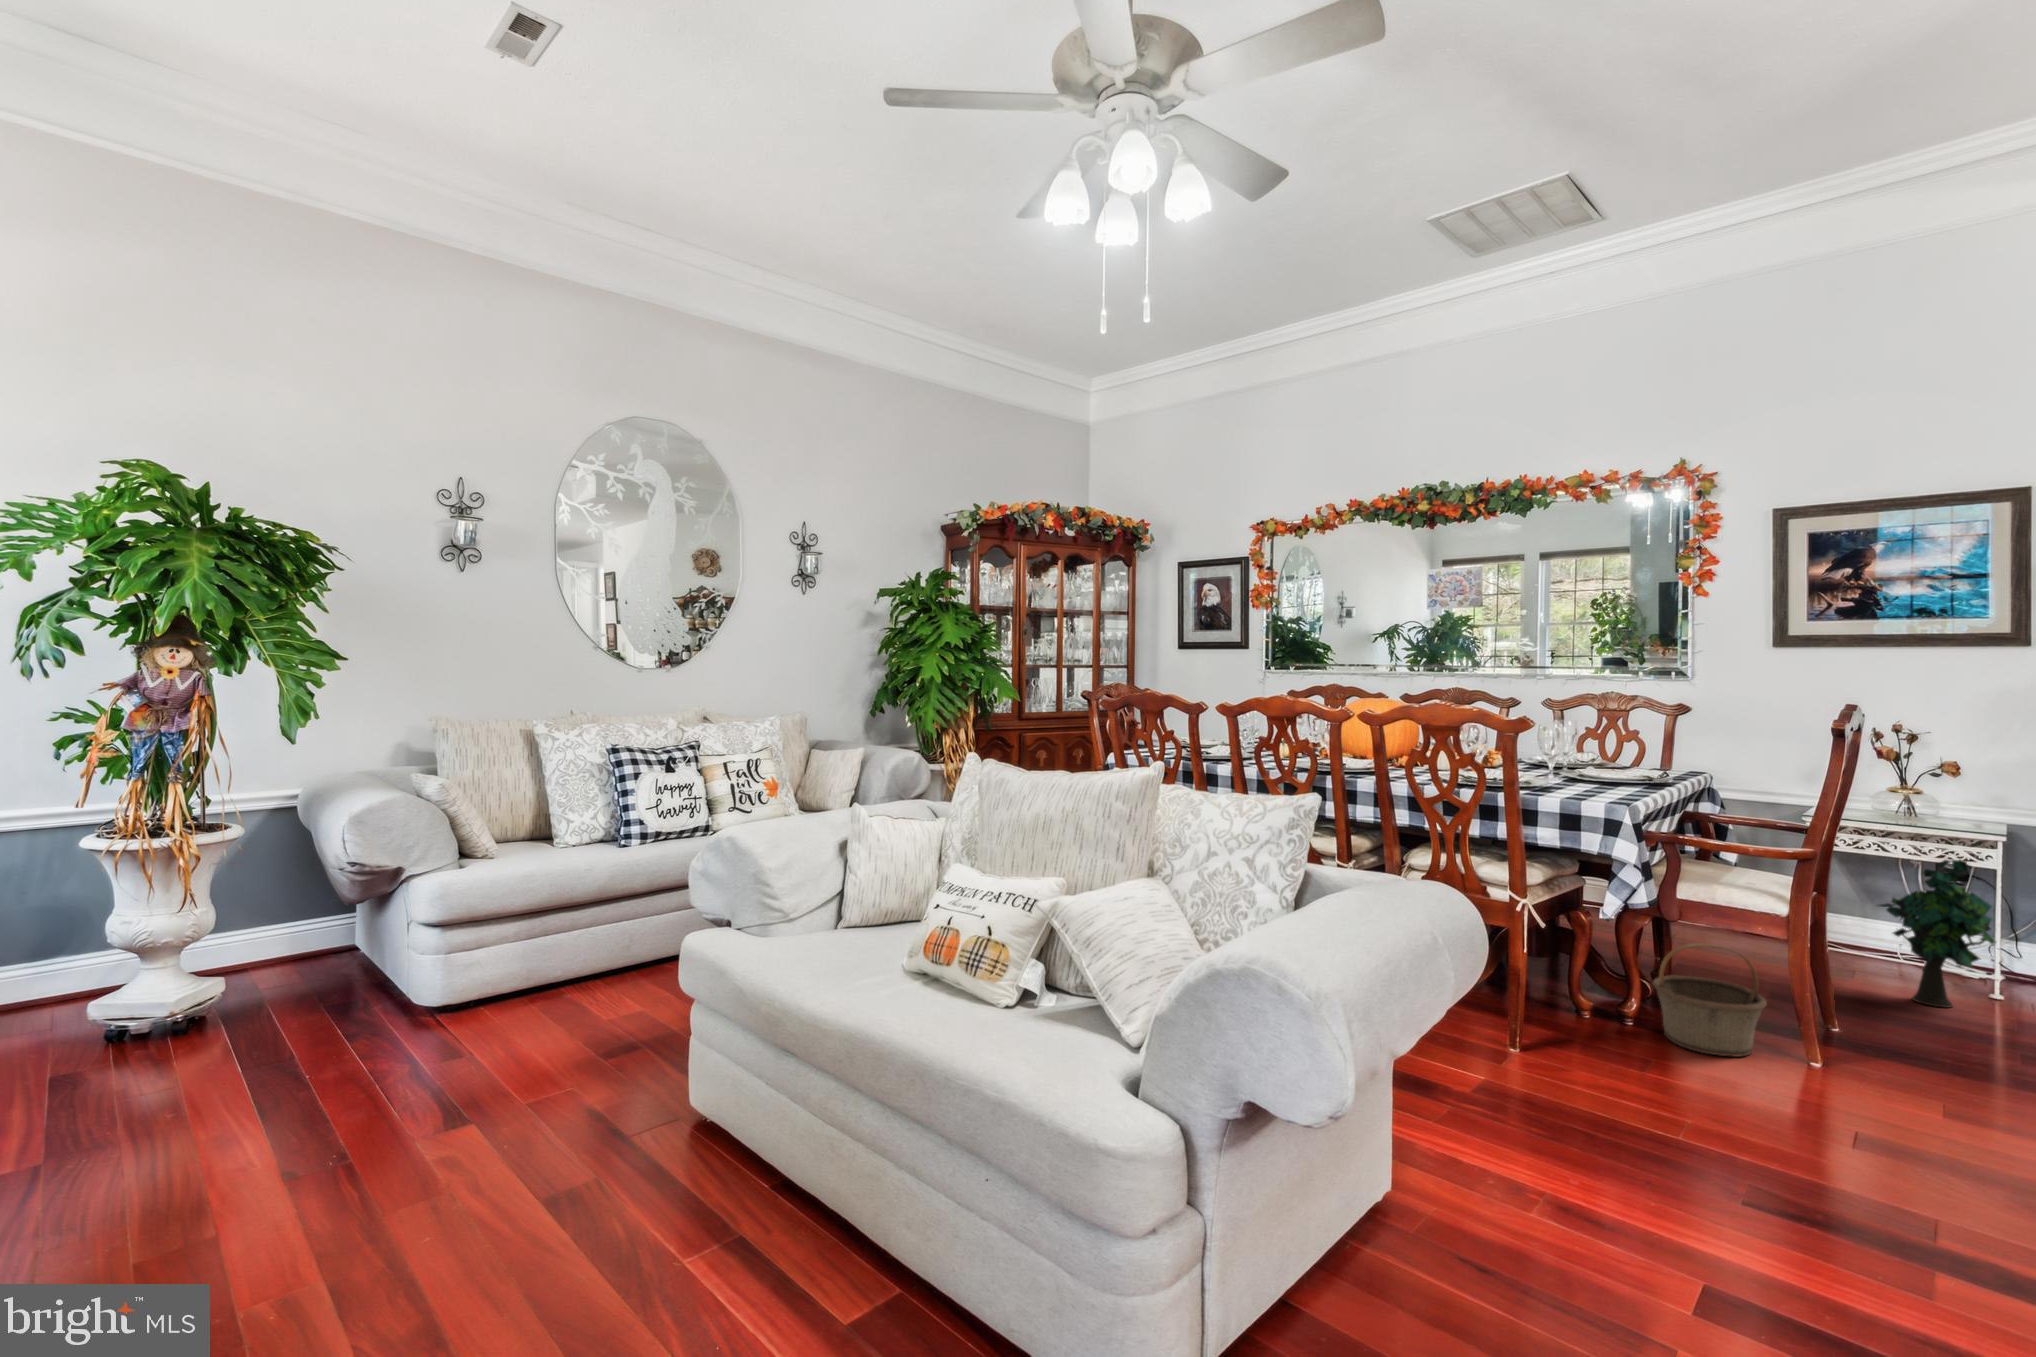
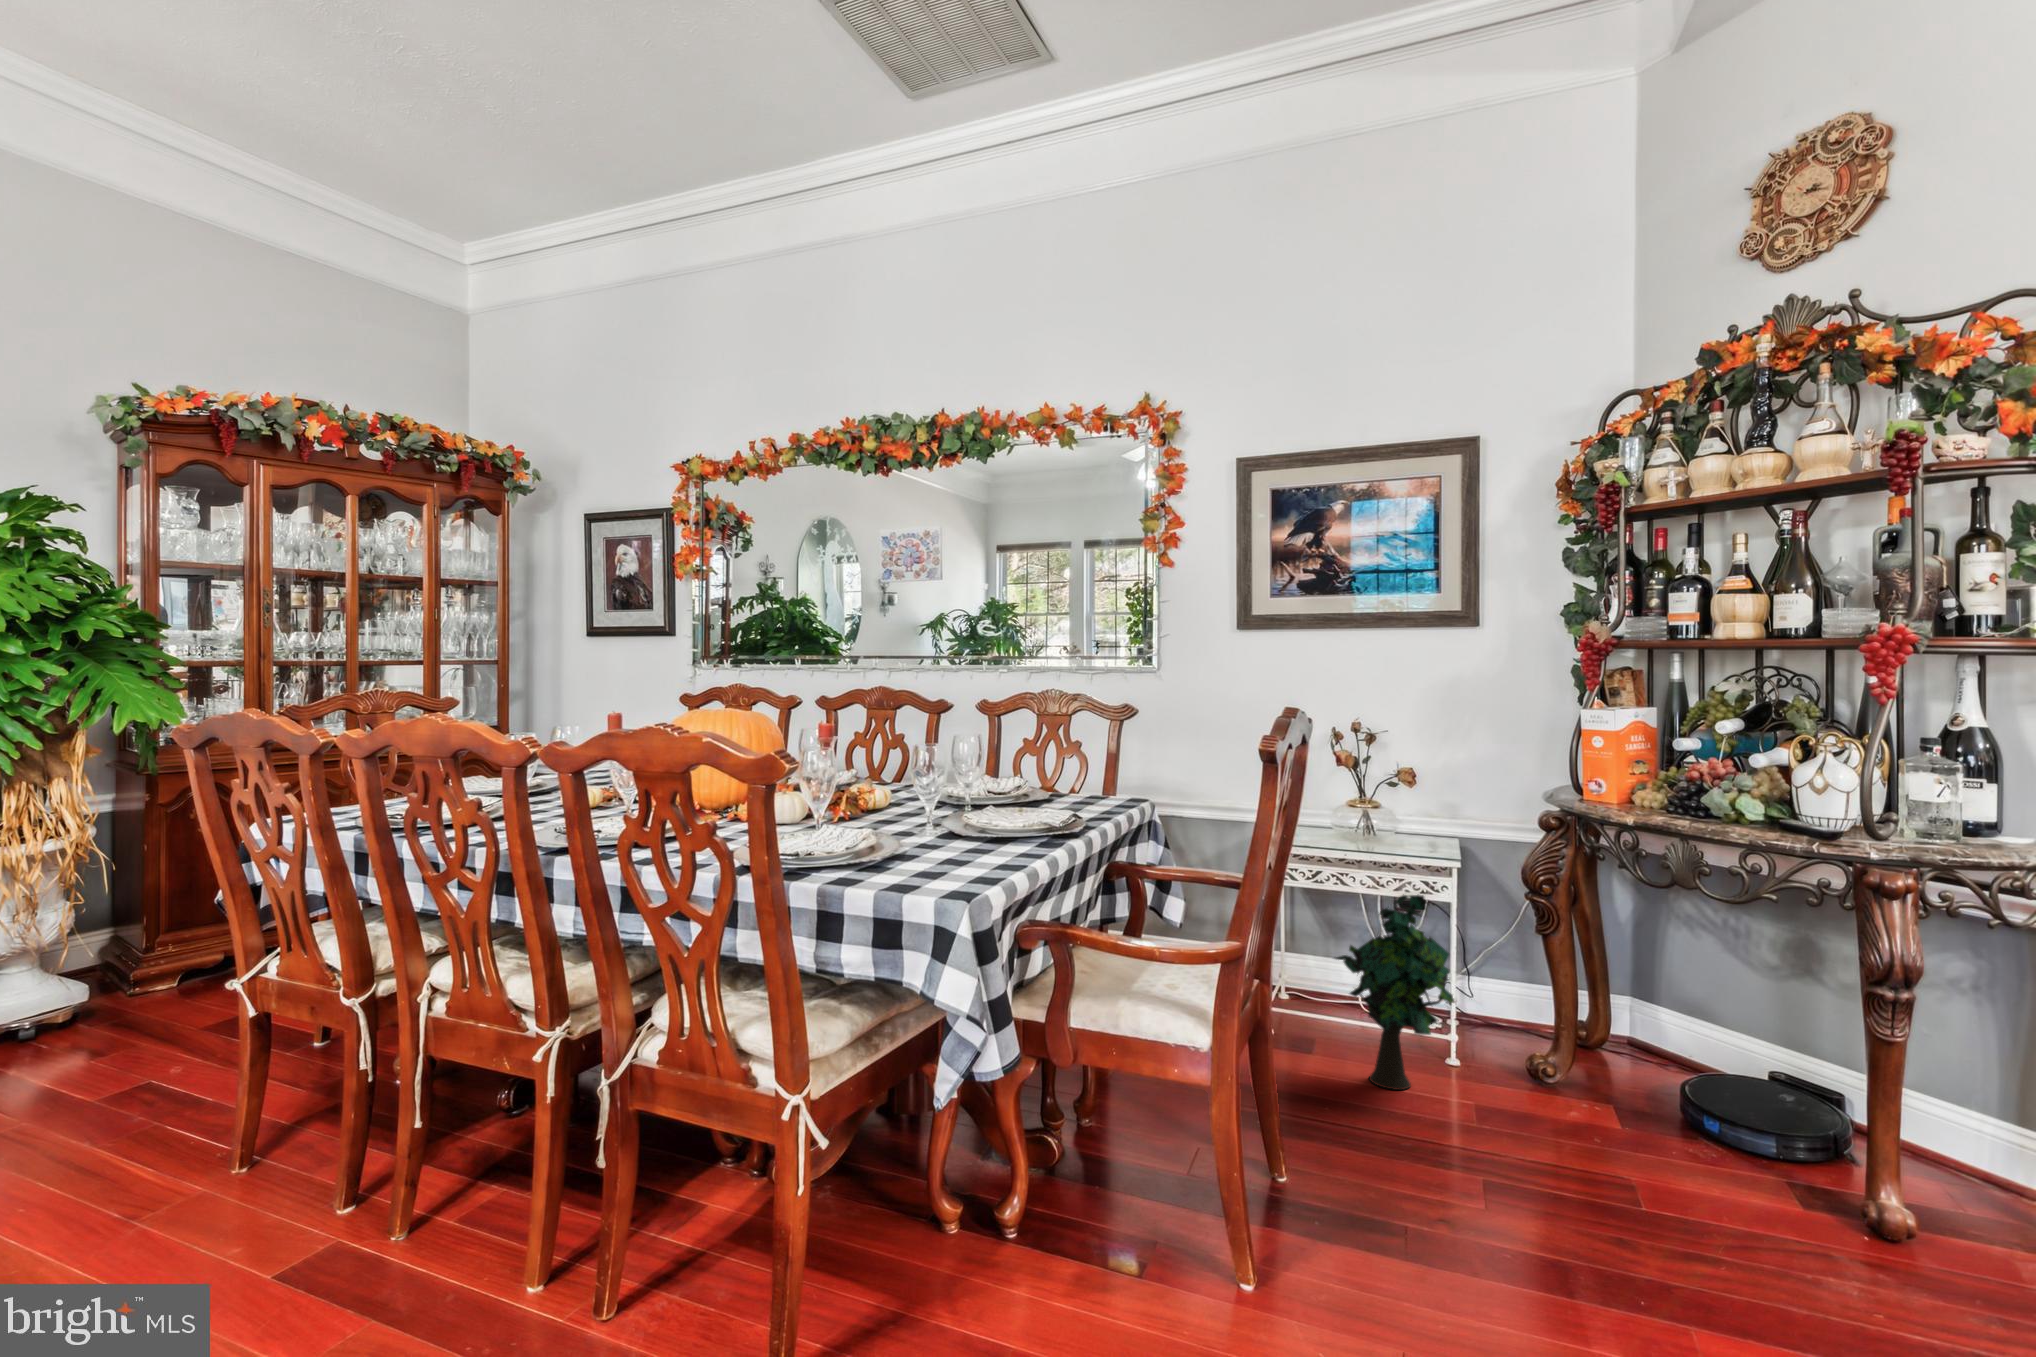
basket: present [1653,943,1767,1057] -> none [1033,1074,1183,1271]

